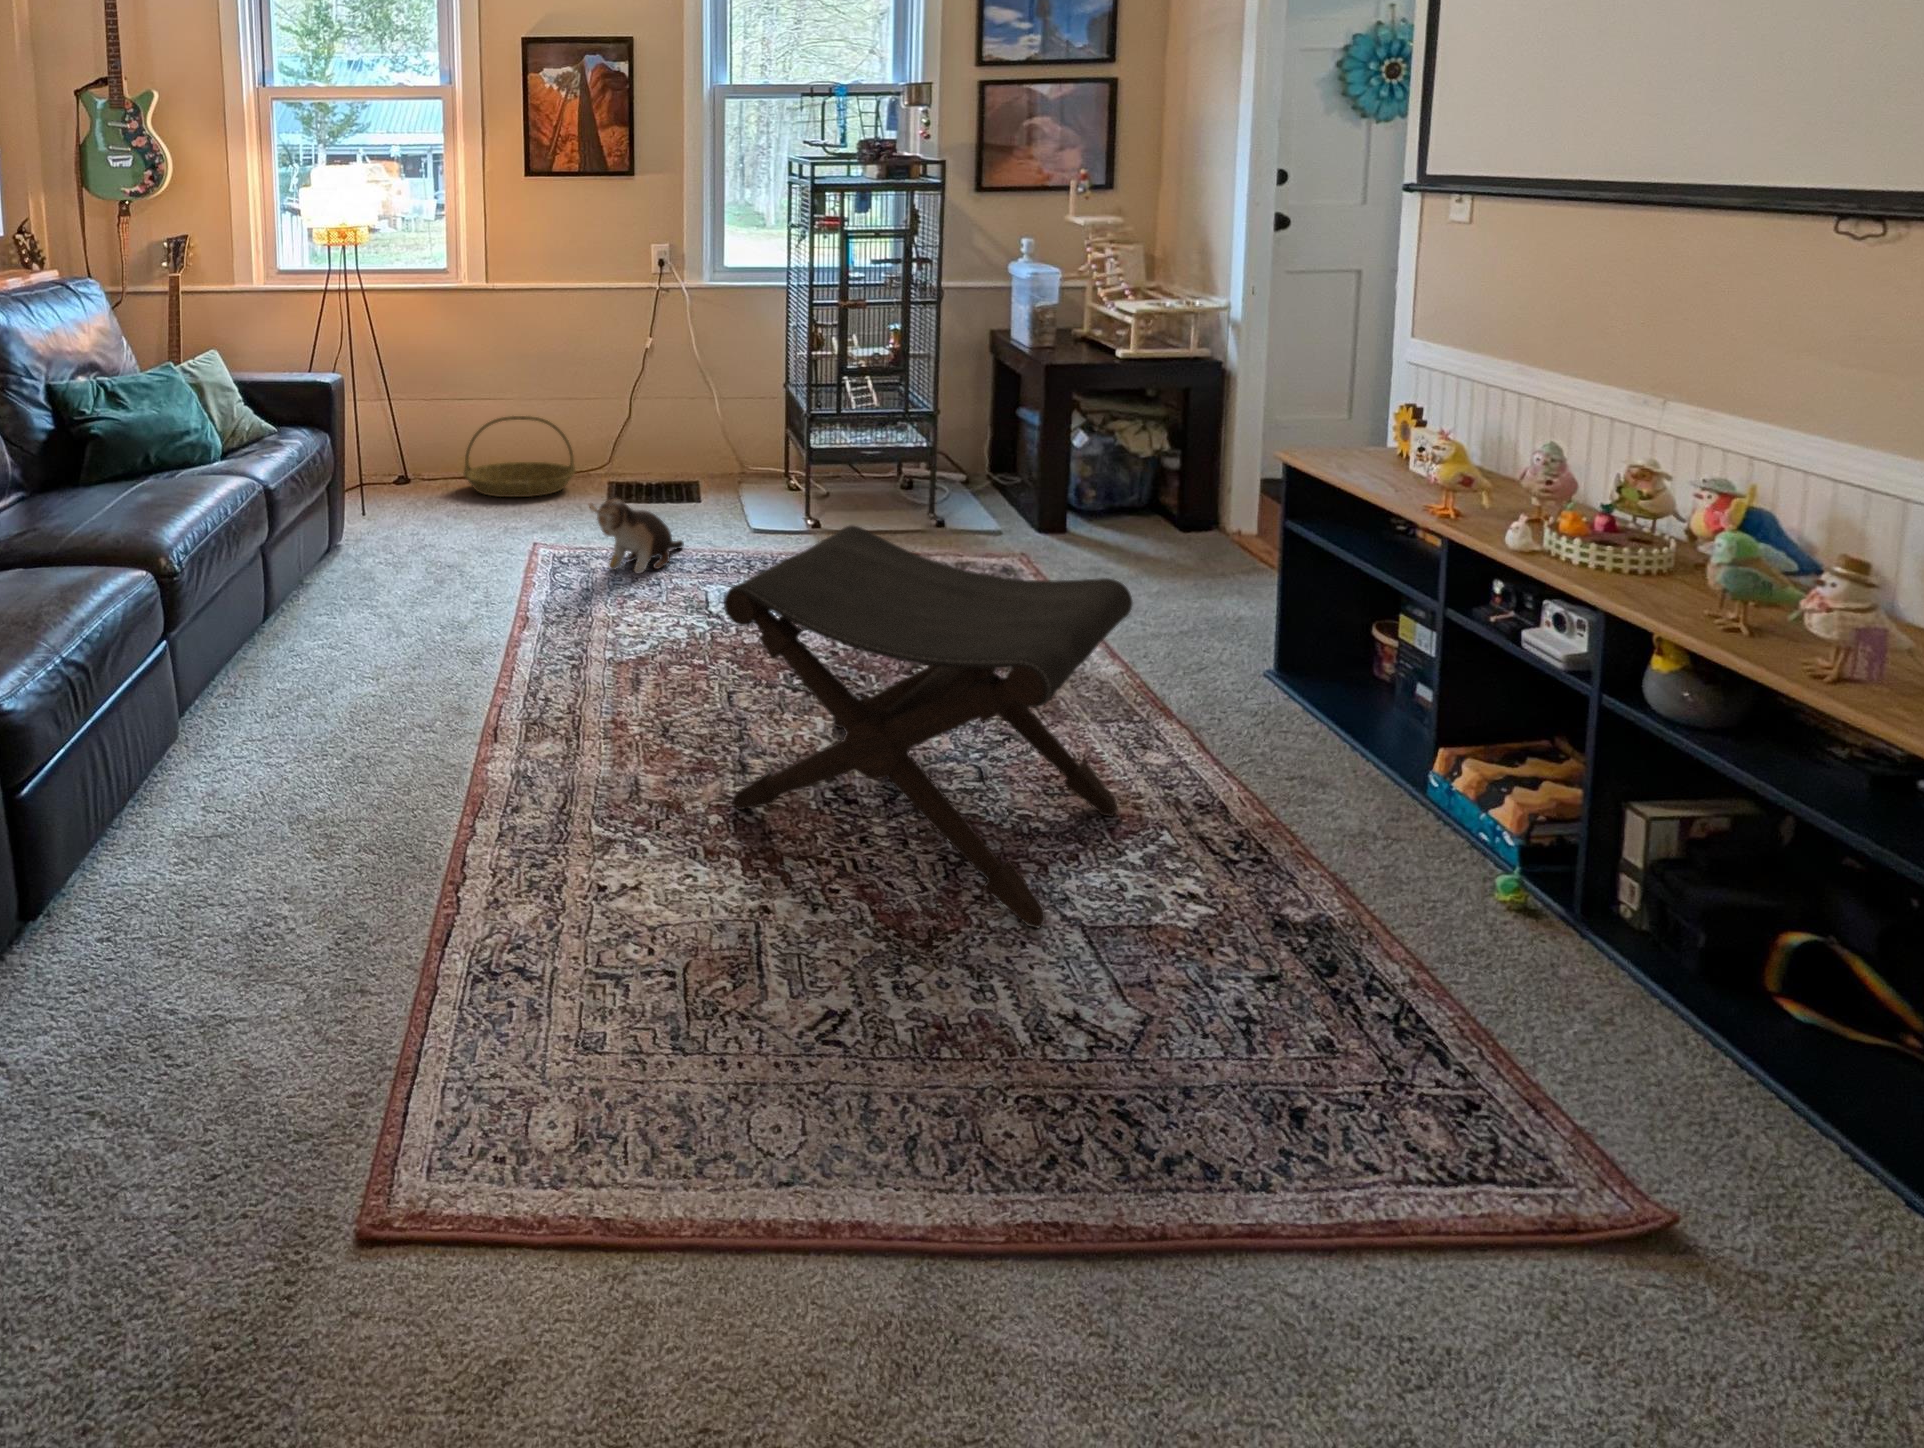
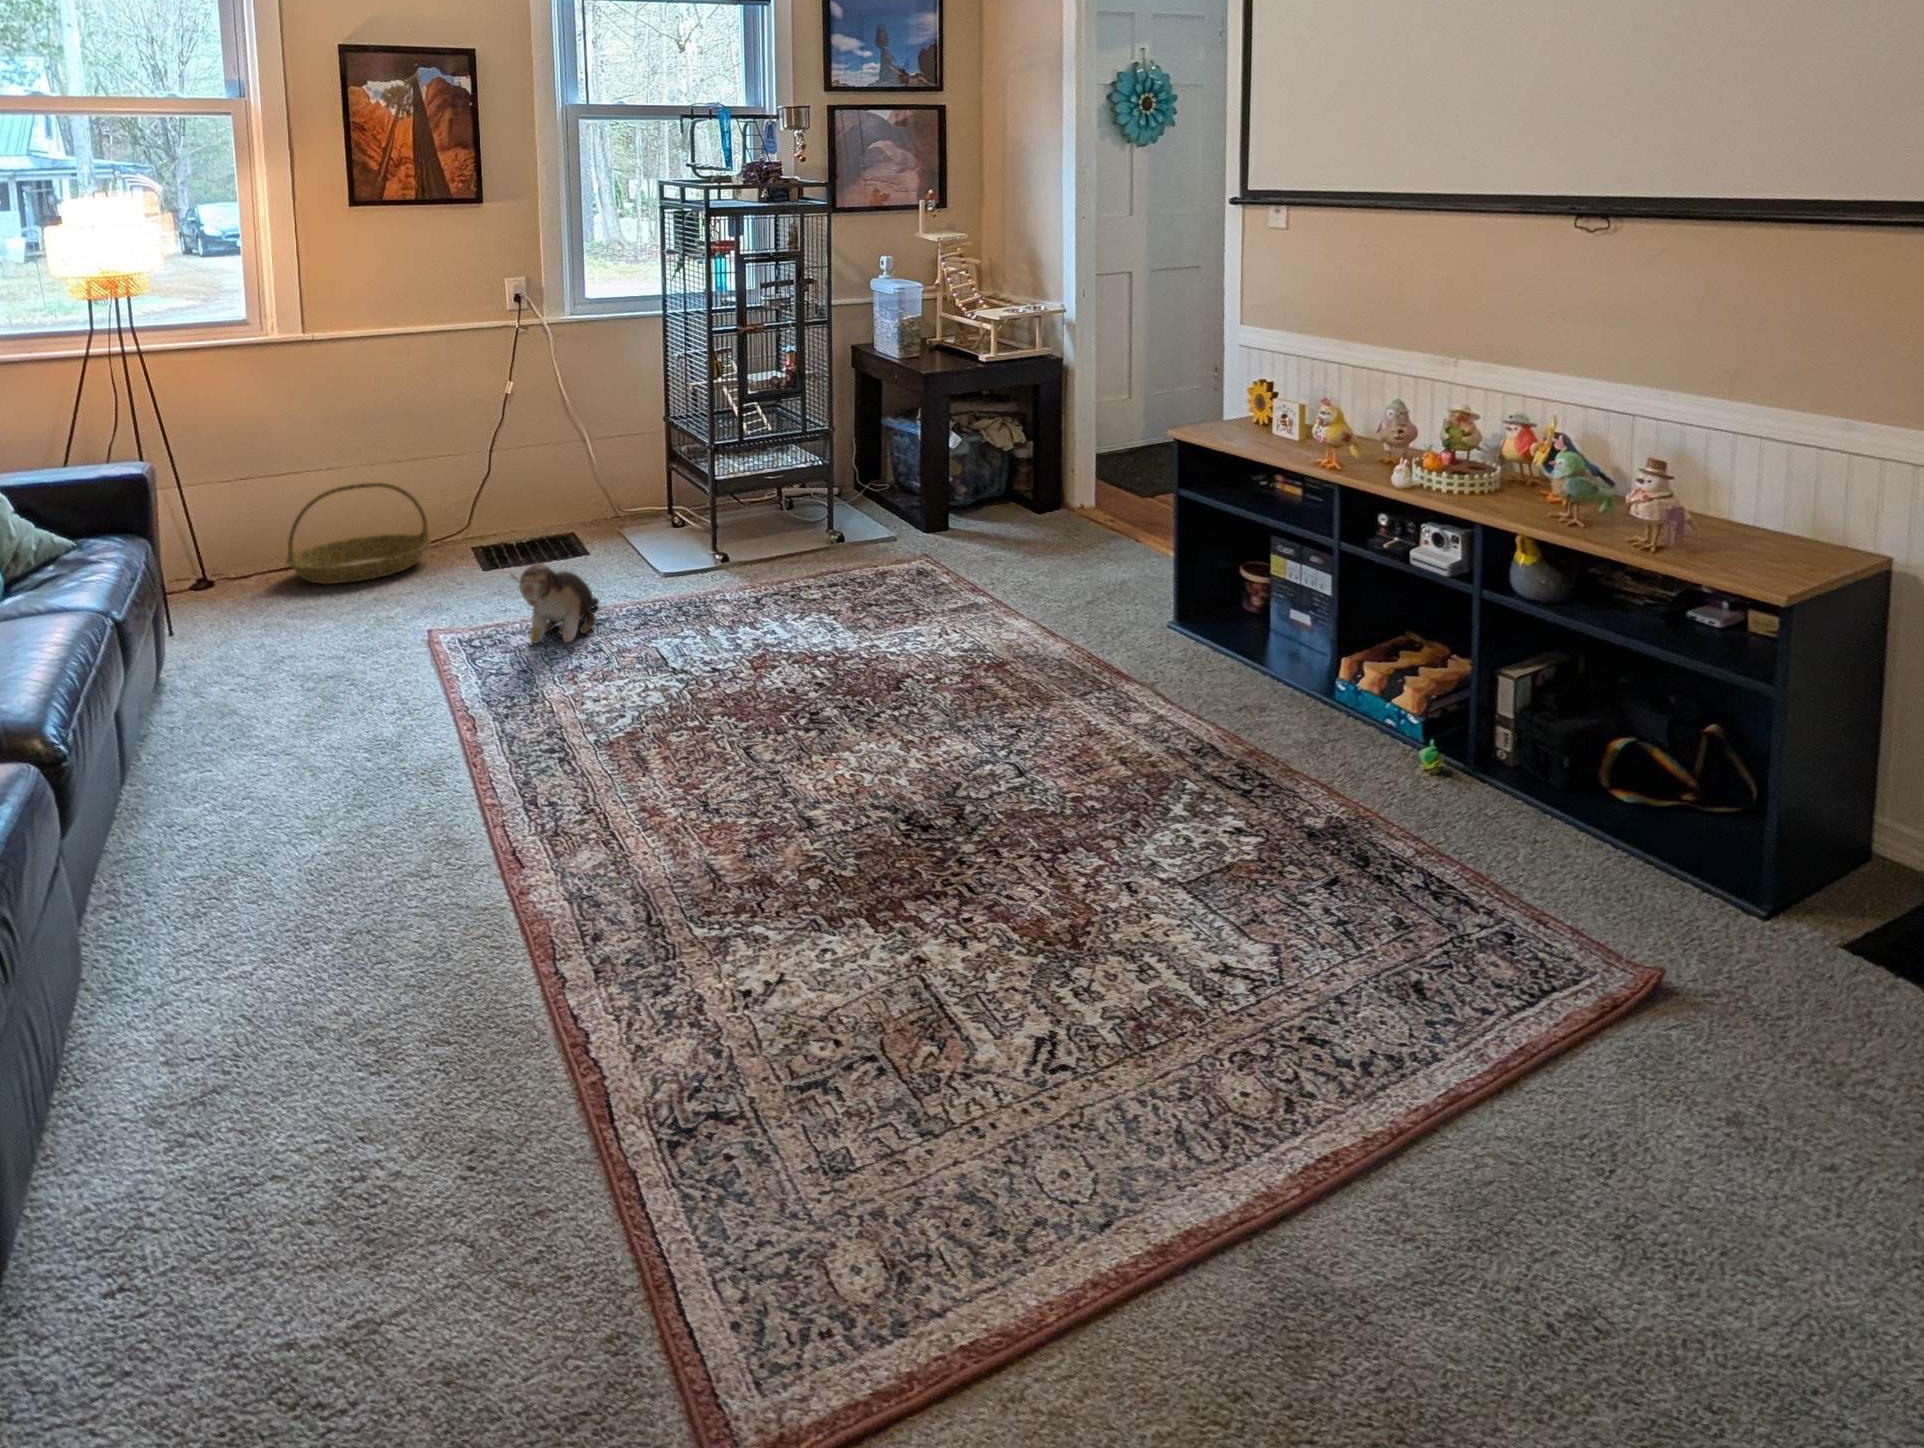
footstool: present [724,525,1132,928] -> none [811,552,1163,899]

